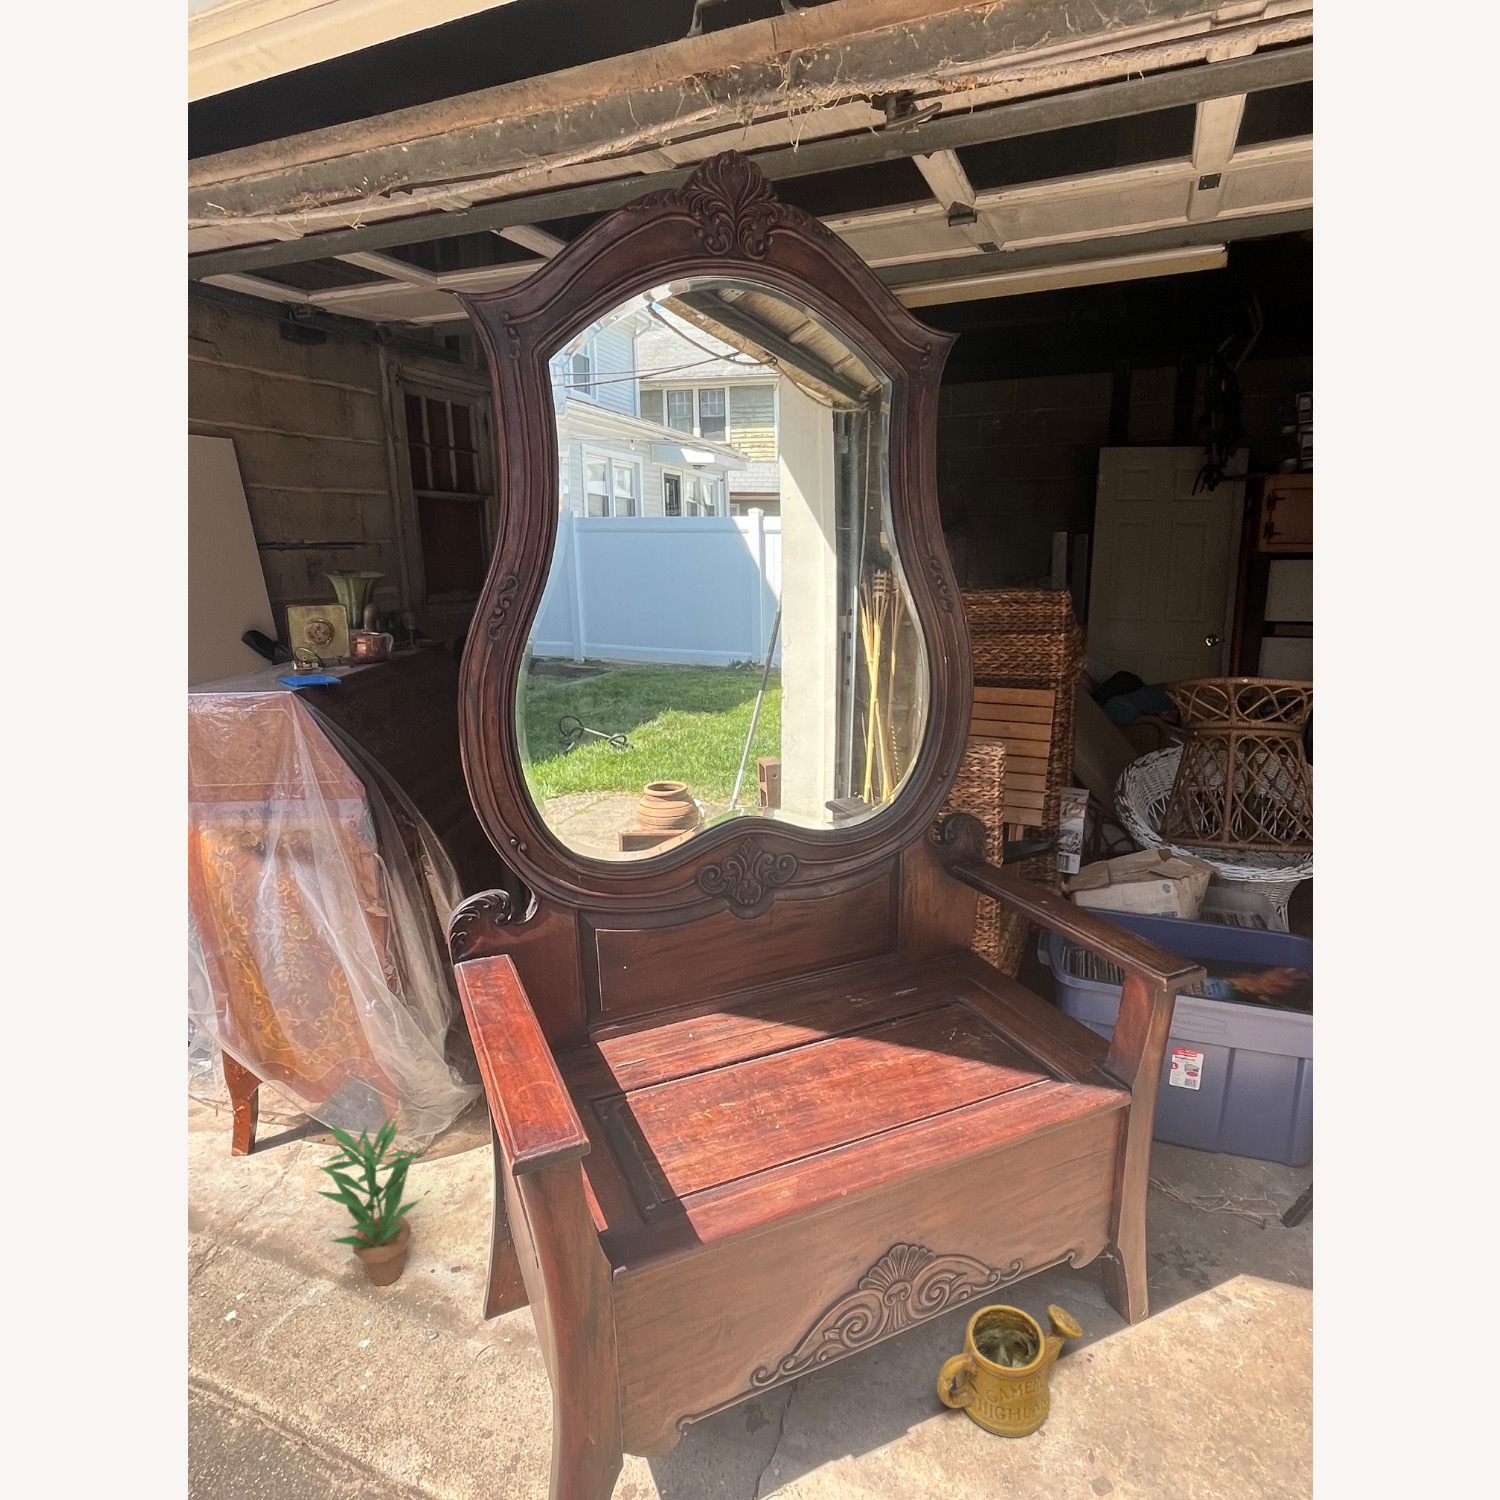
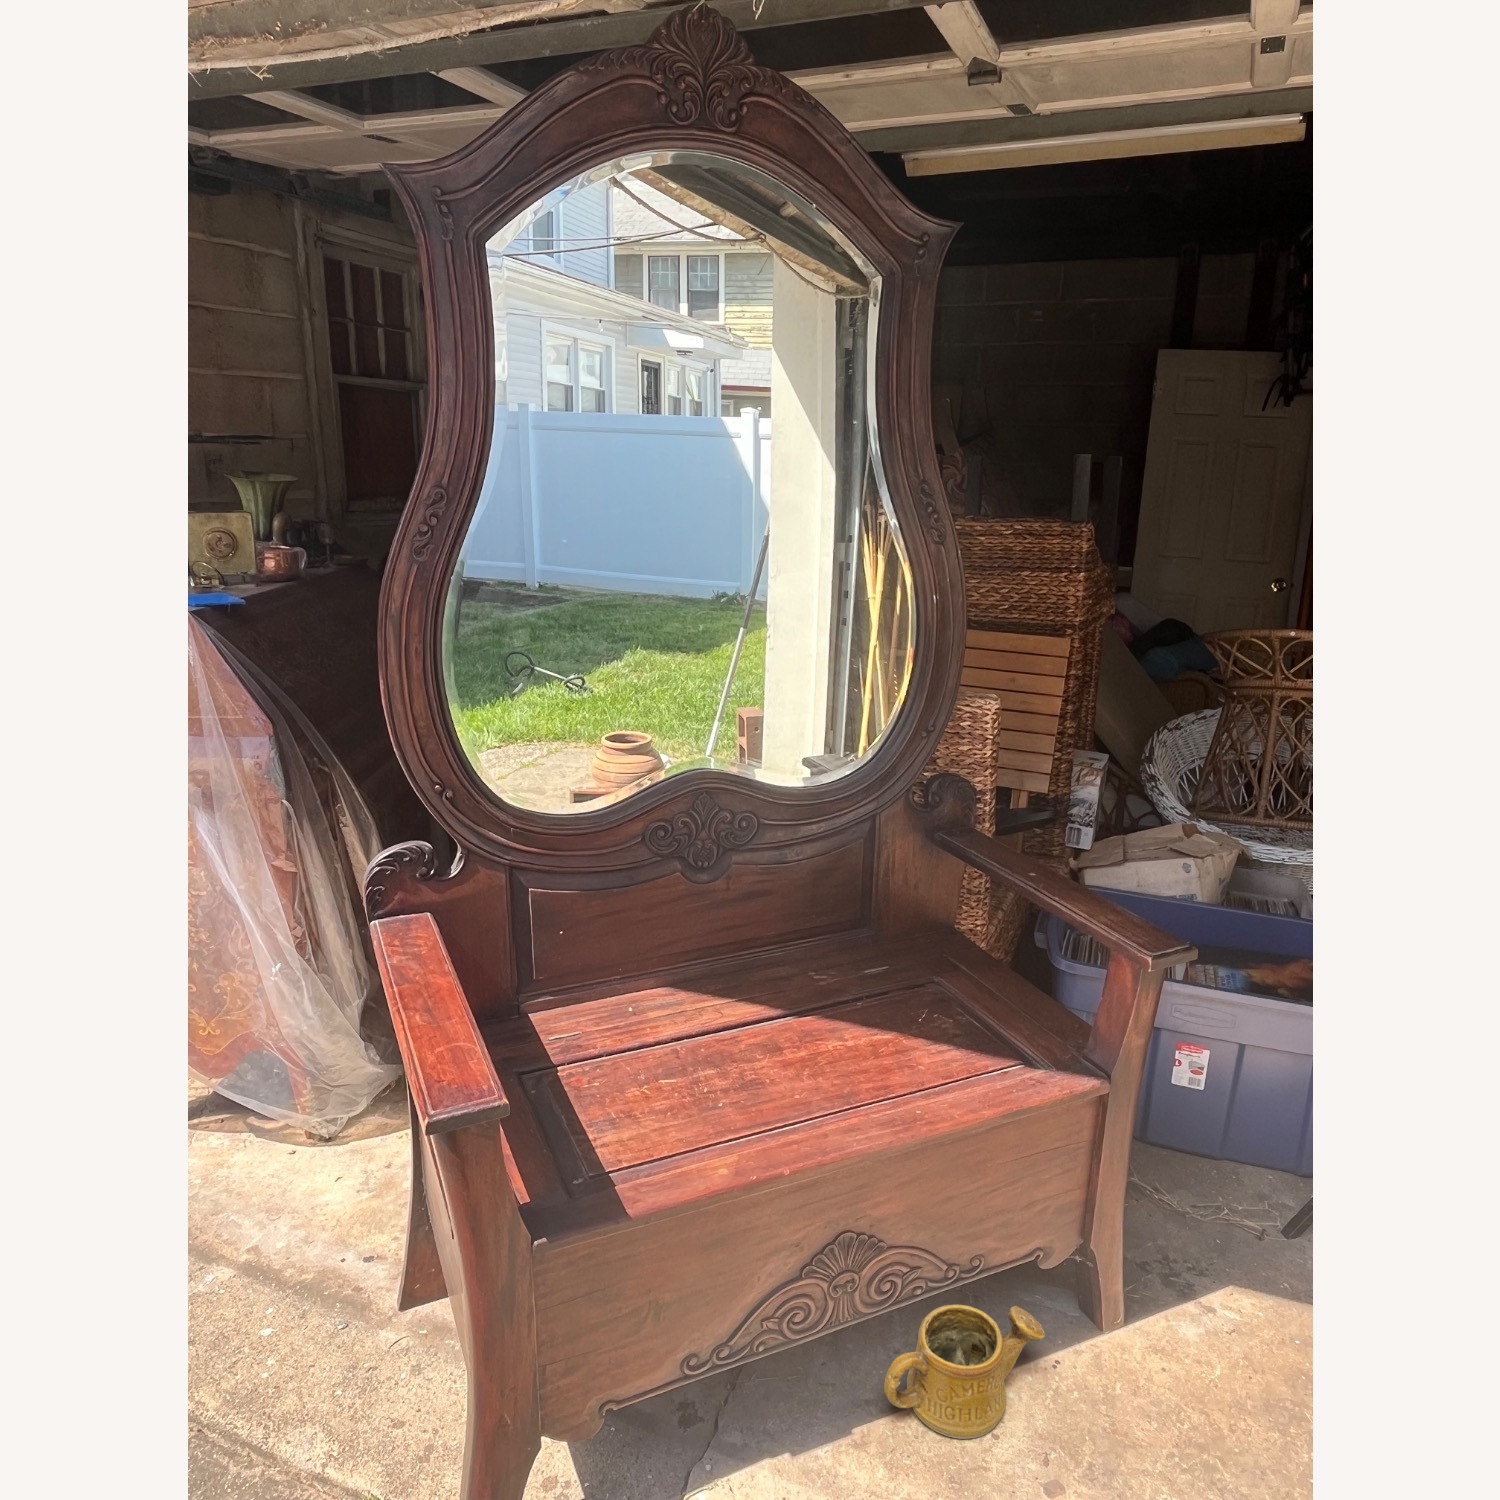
potted plant: present [317,1117,421,1286] -> none [210,1087,334,1276]

